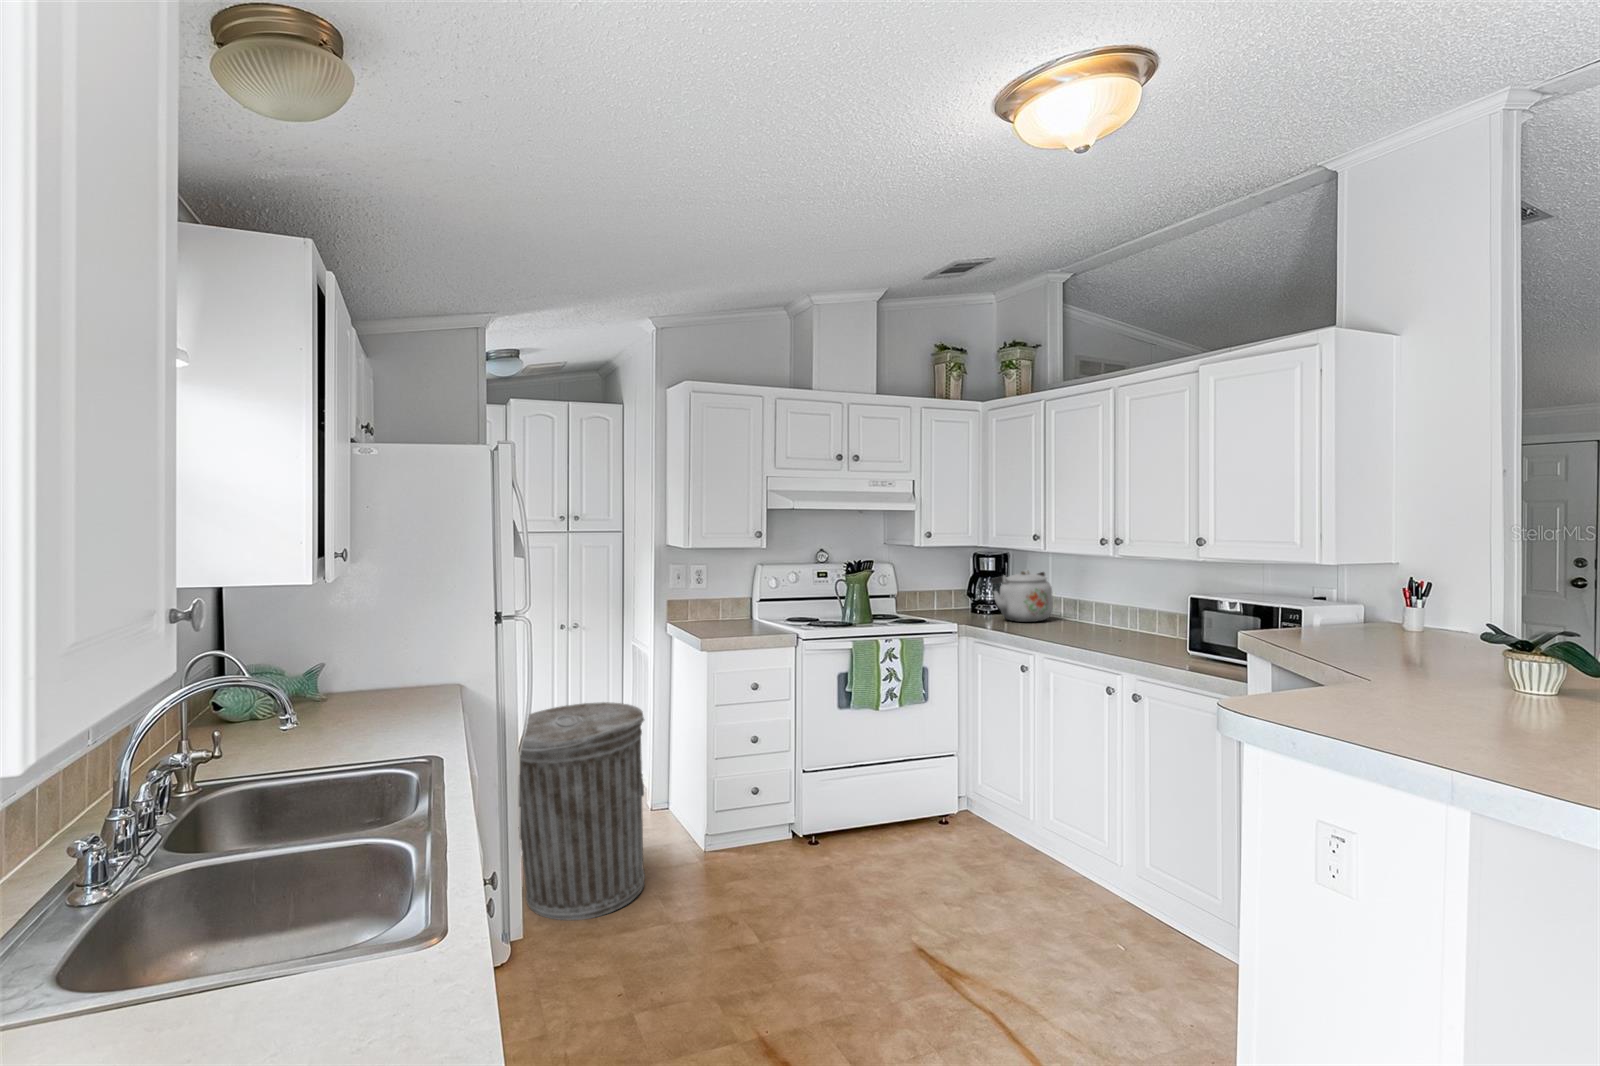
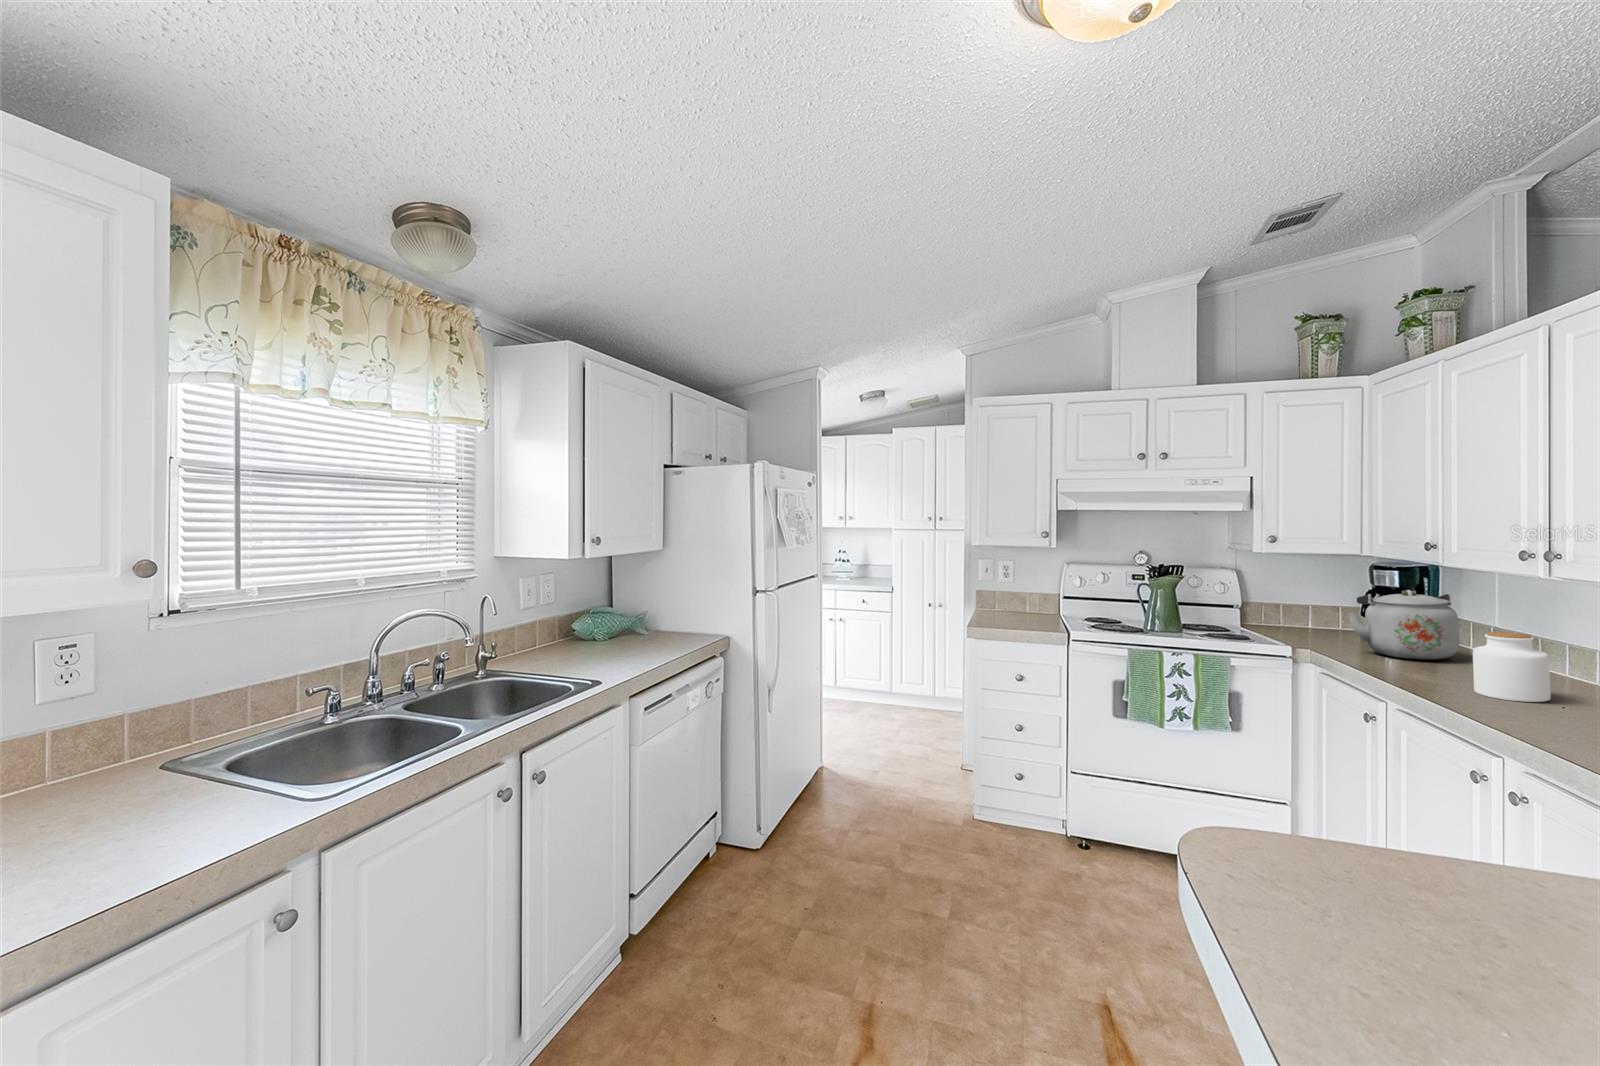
jar: none [1090,594,1128,640] -> present [1473,632,1551,702]
trash can: present [518,702,645,920] -> none [796,665,904,837]

